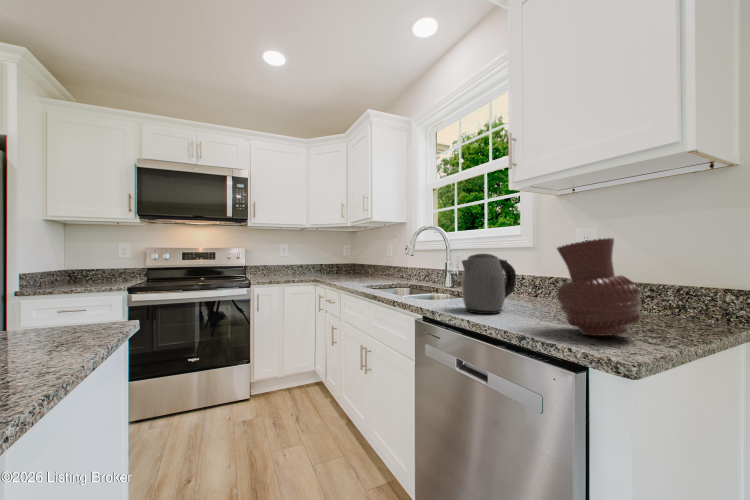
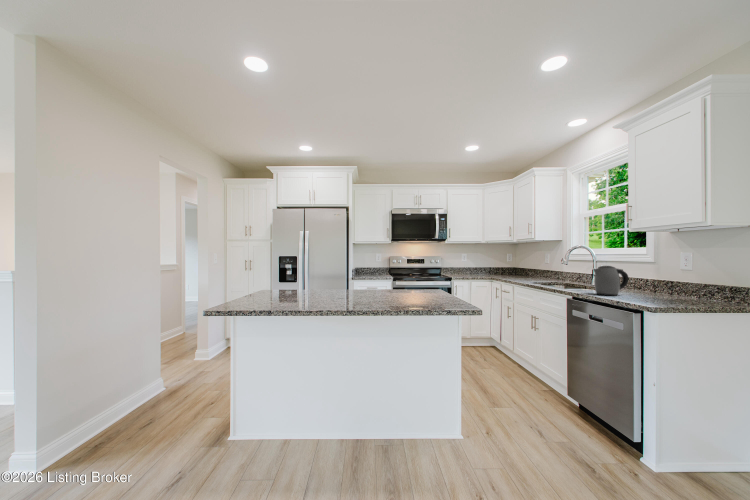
vase: present [557,238,642,336] -> none [638,261,678,303]

